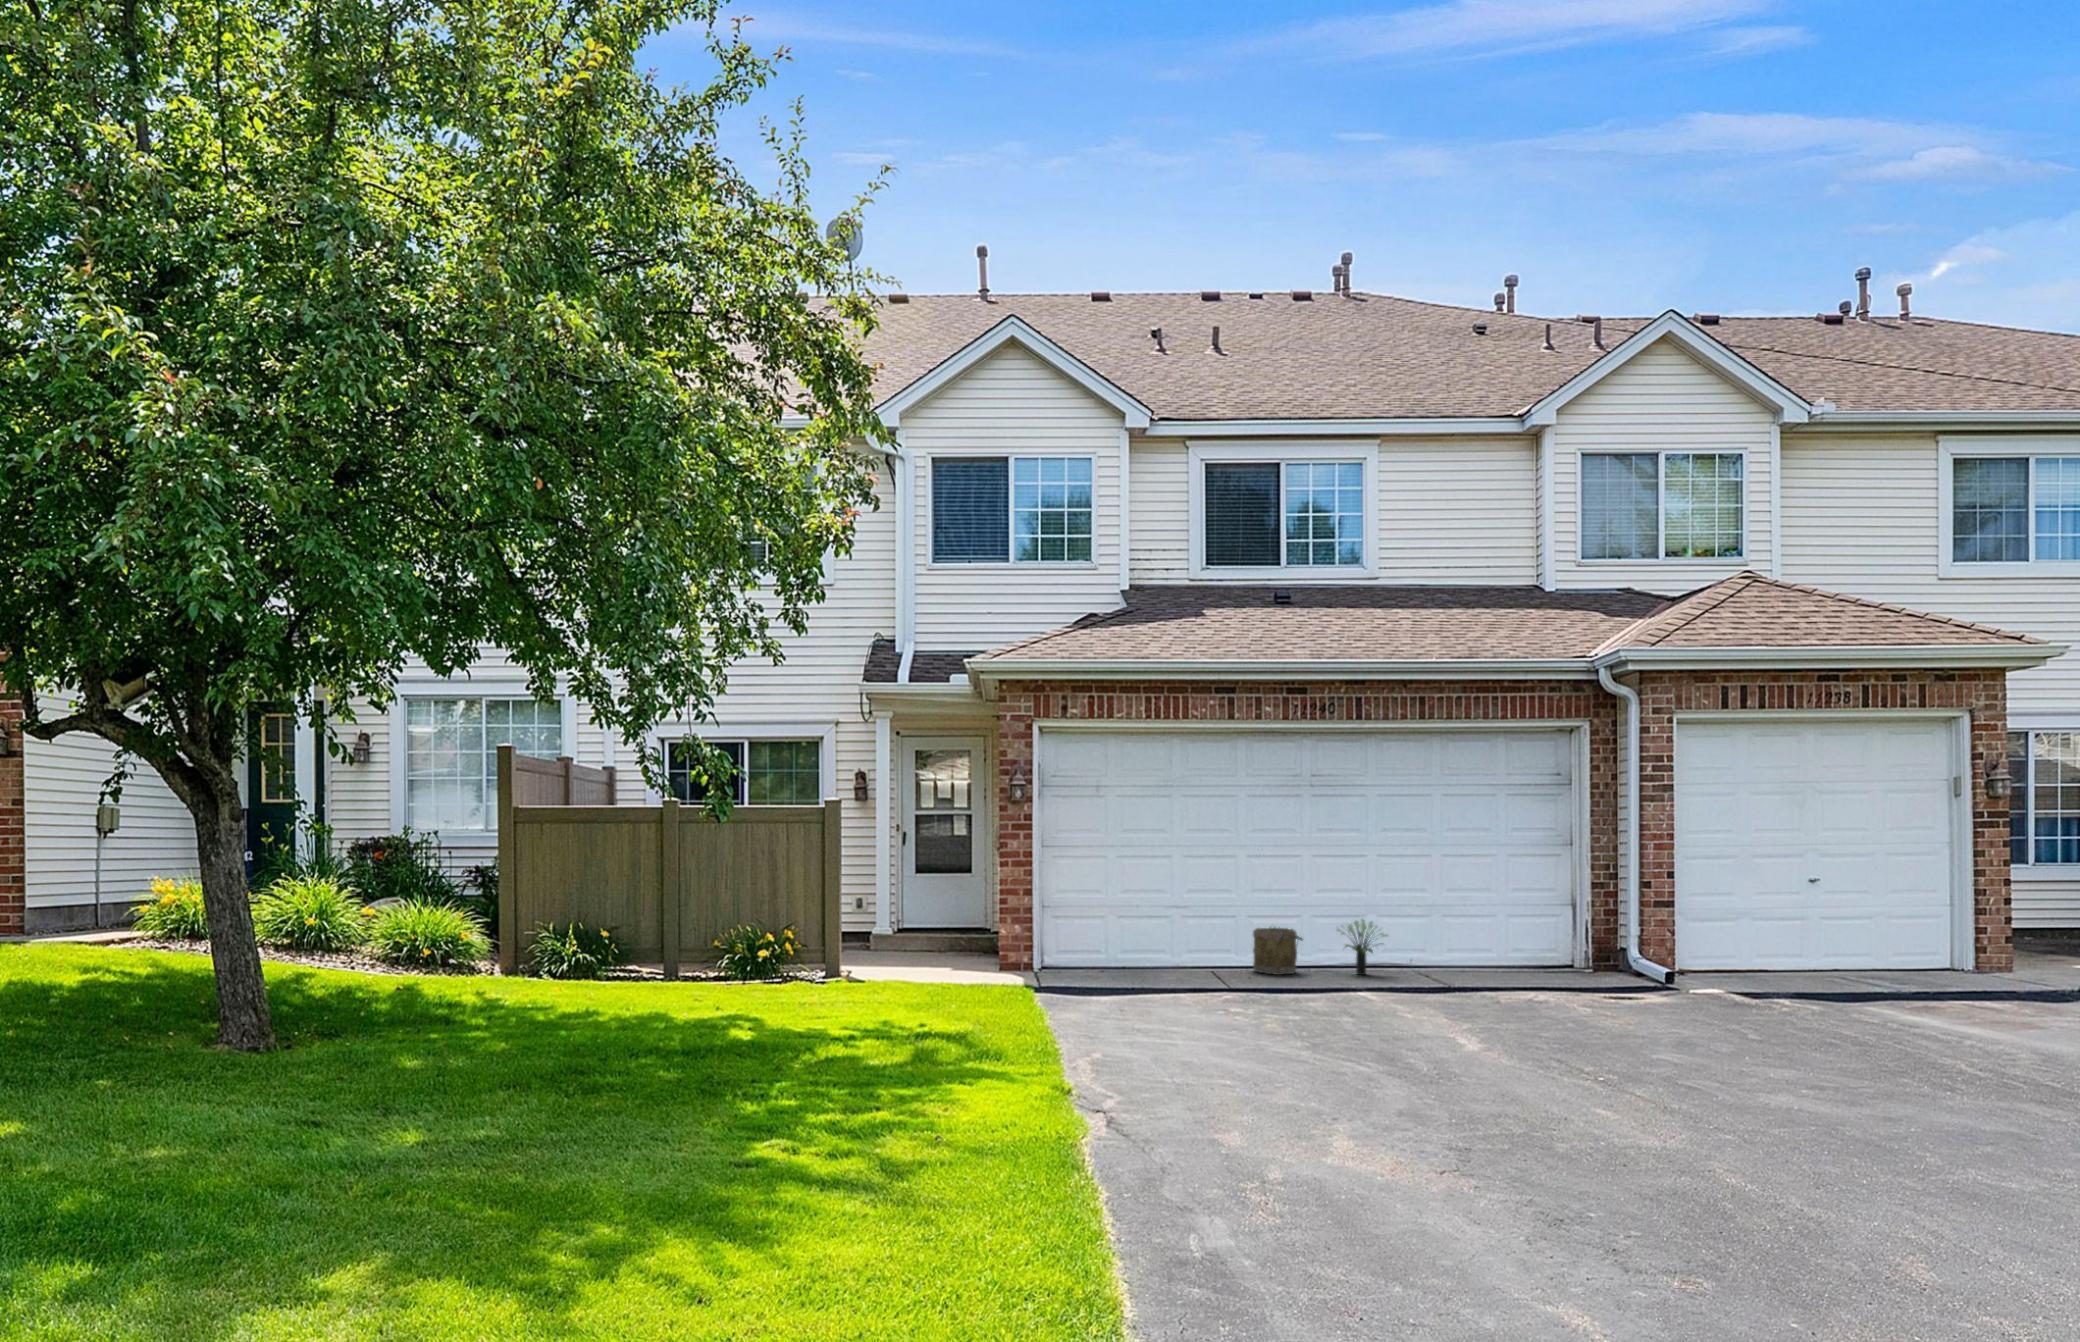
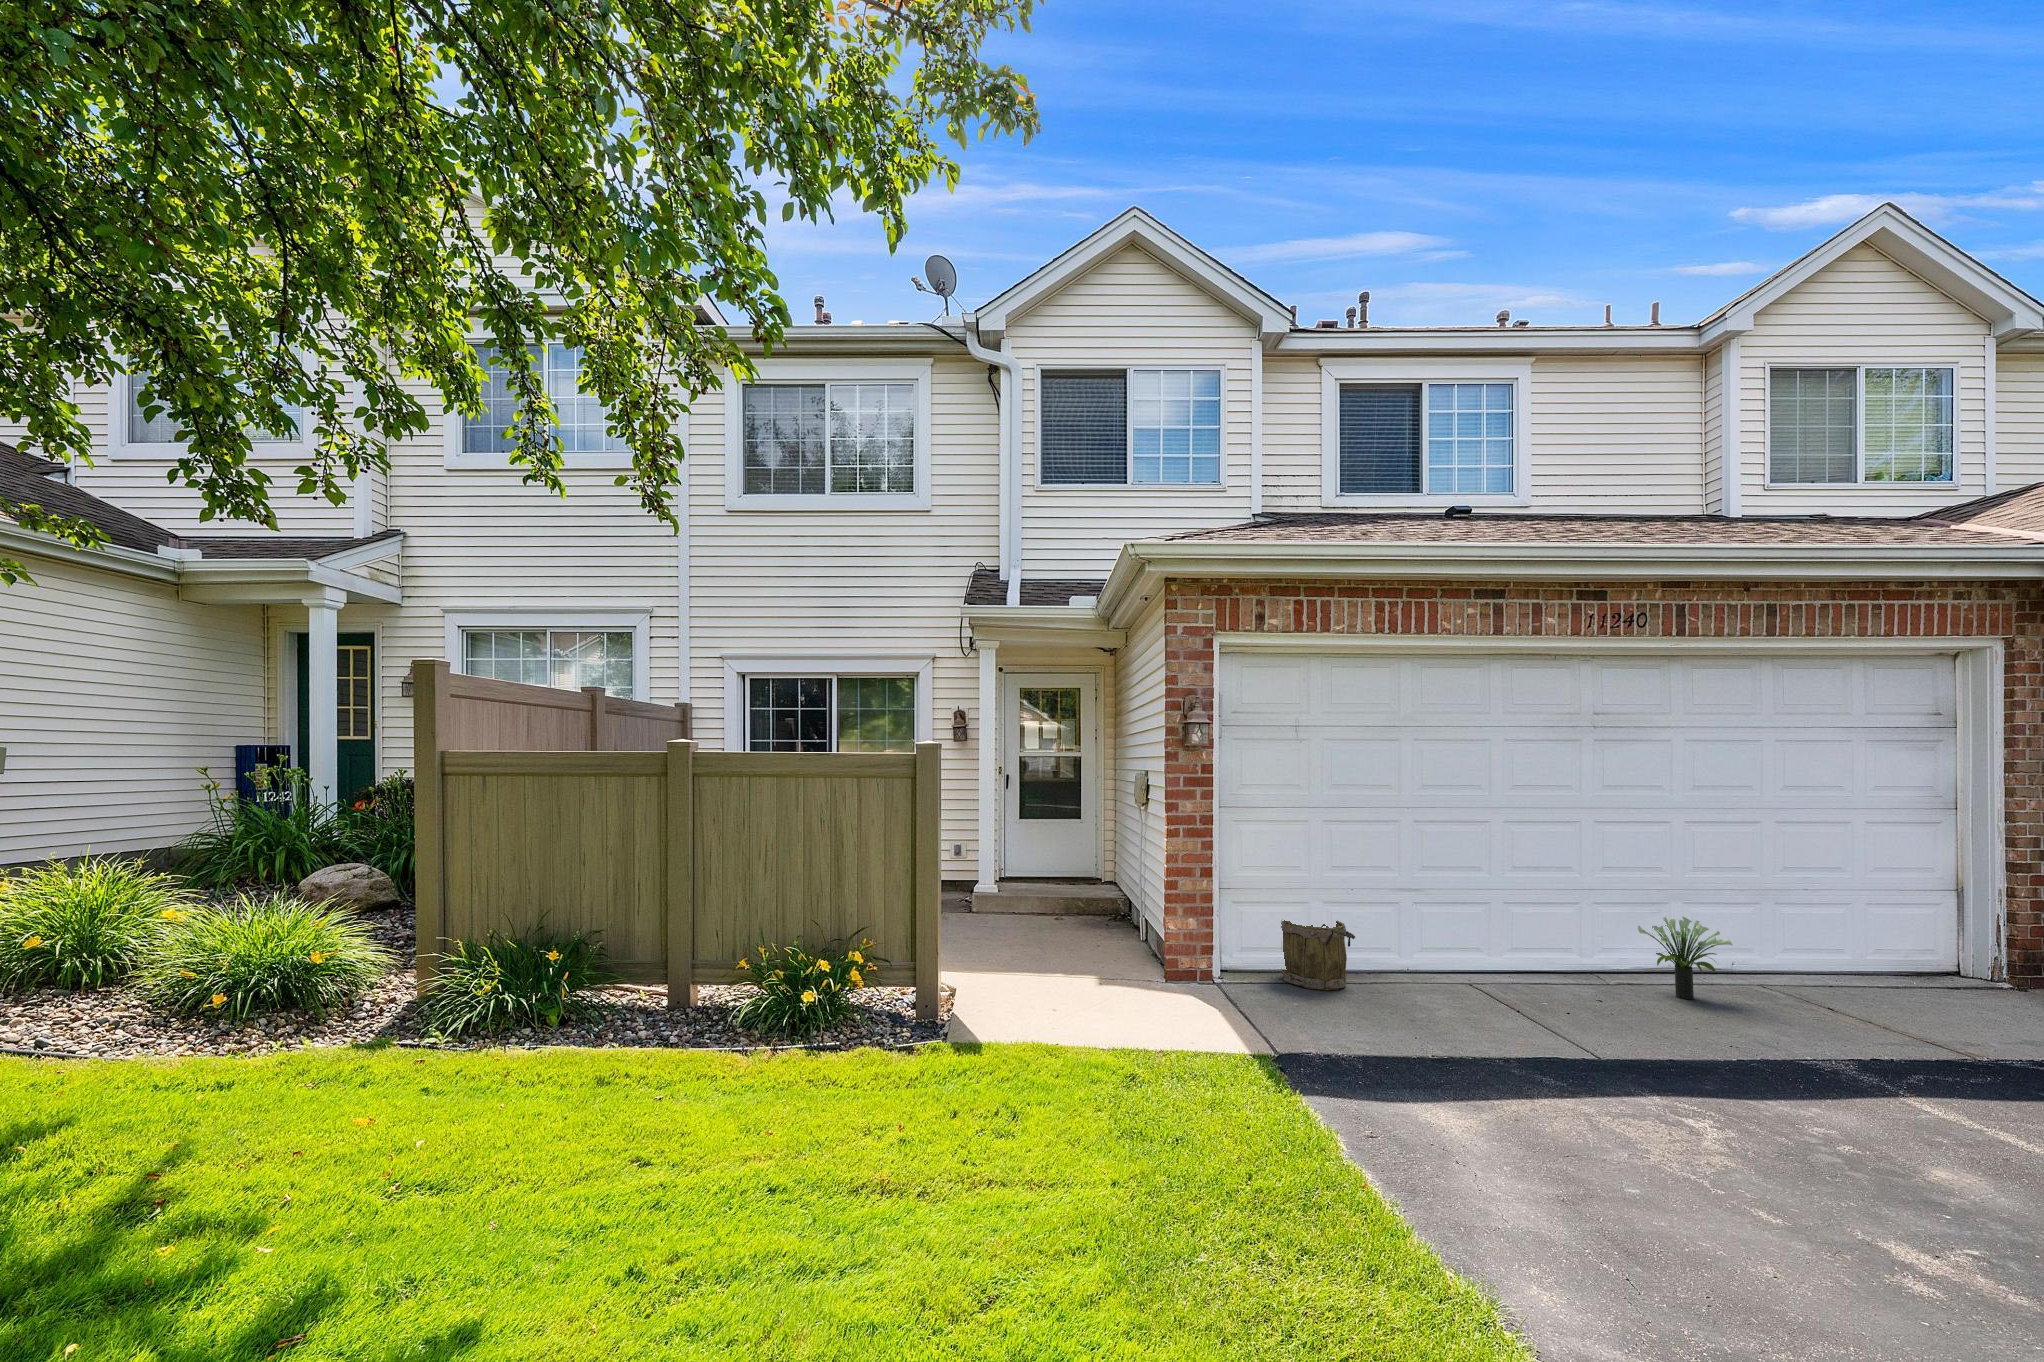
bucket: present [1253,927,1303,975] -> present [1281,920,1355,990]

